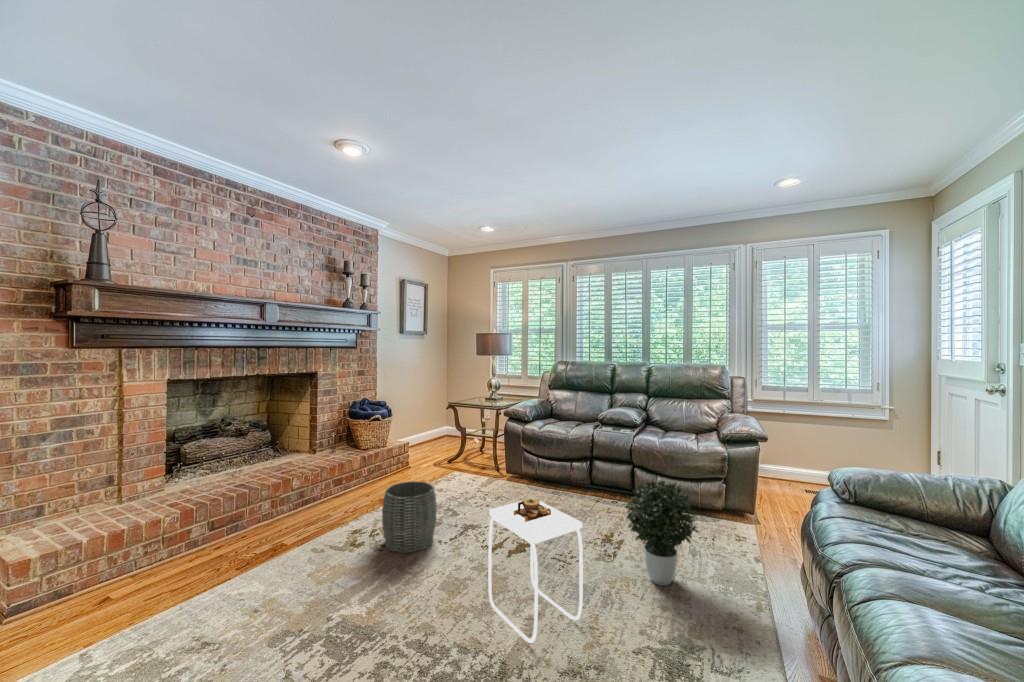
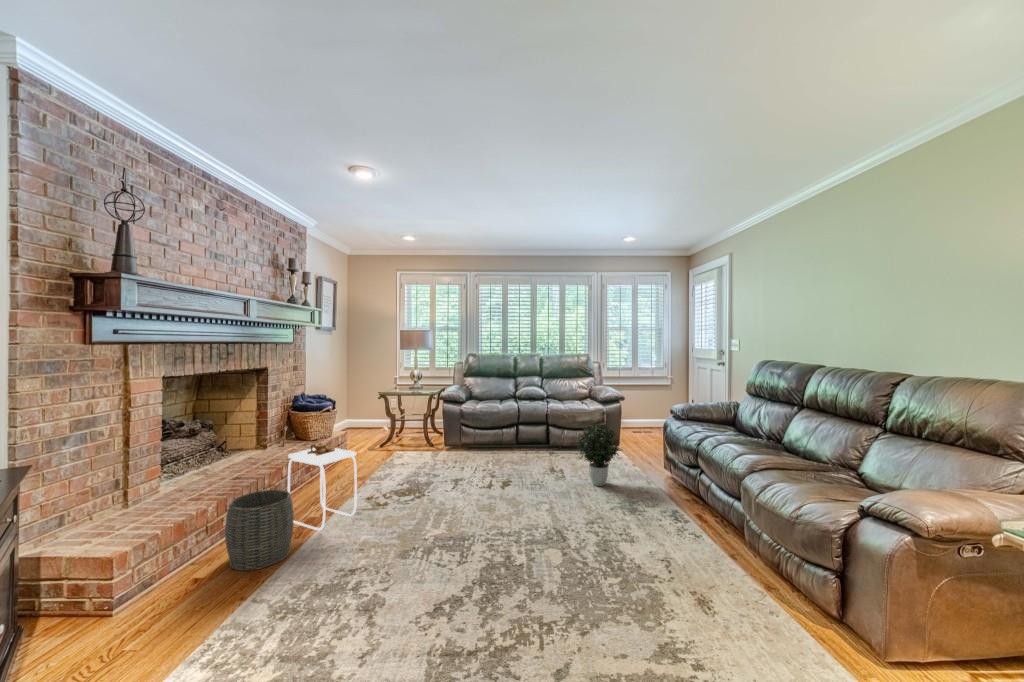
woven basket: present [382,481,437,553] -> present [225,490,294,571]
side table: present [488,498,583,643] -> present [288,443,357,530]

